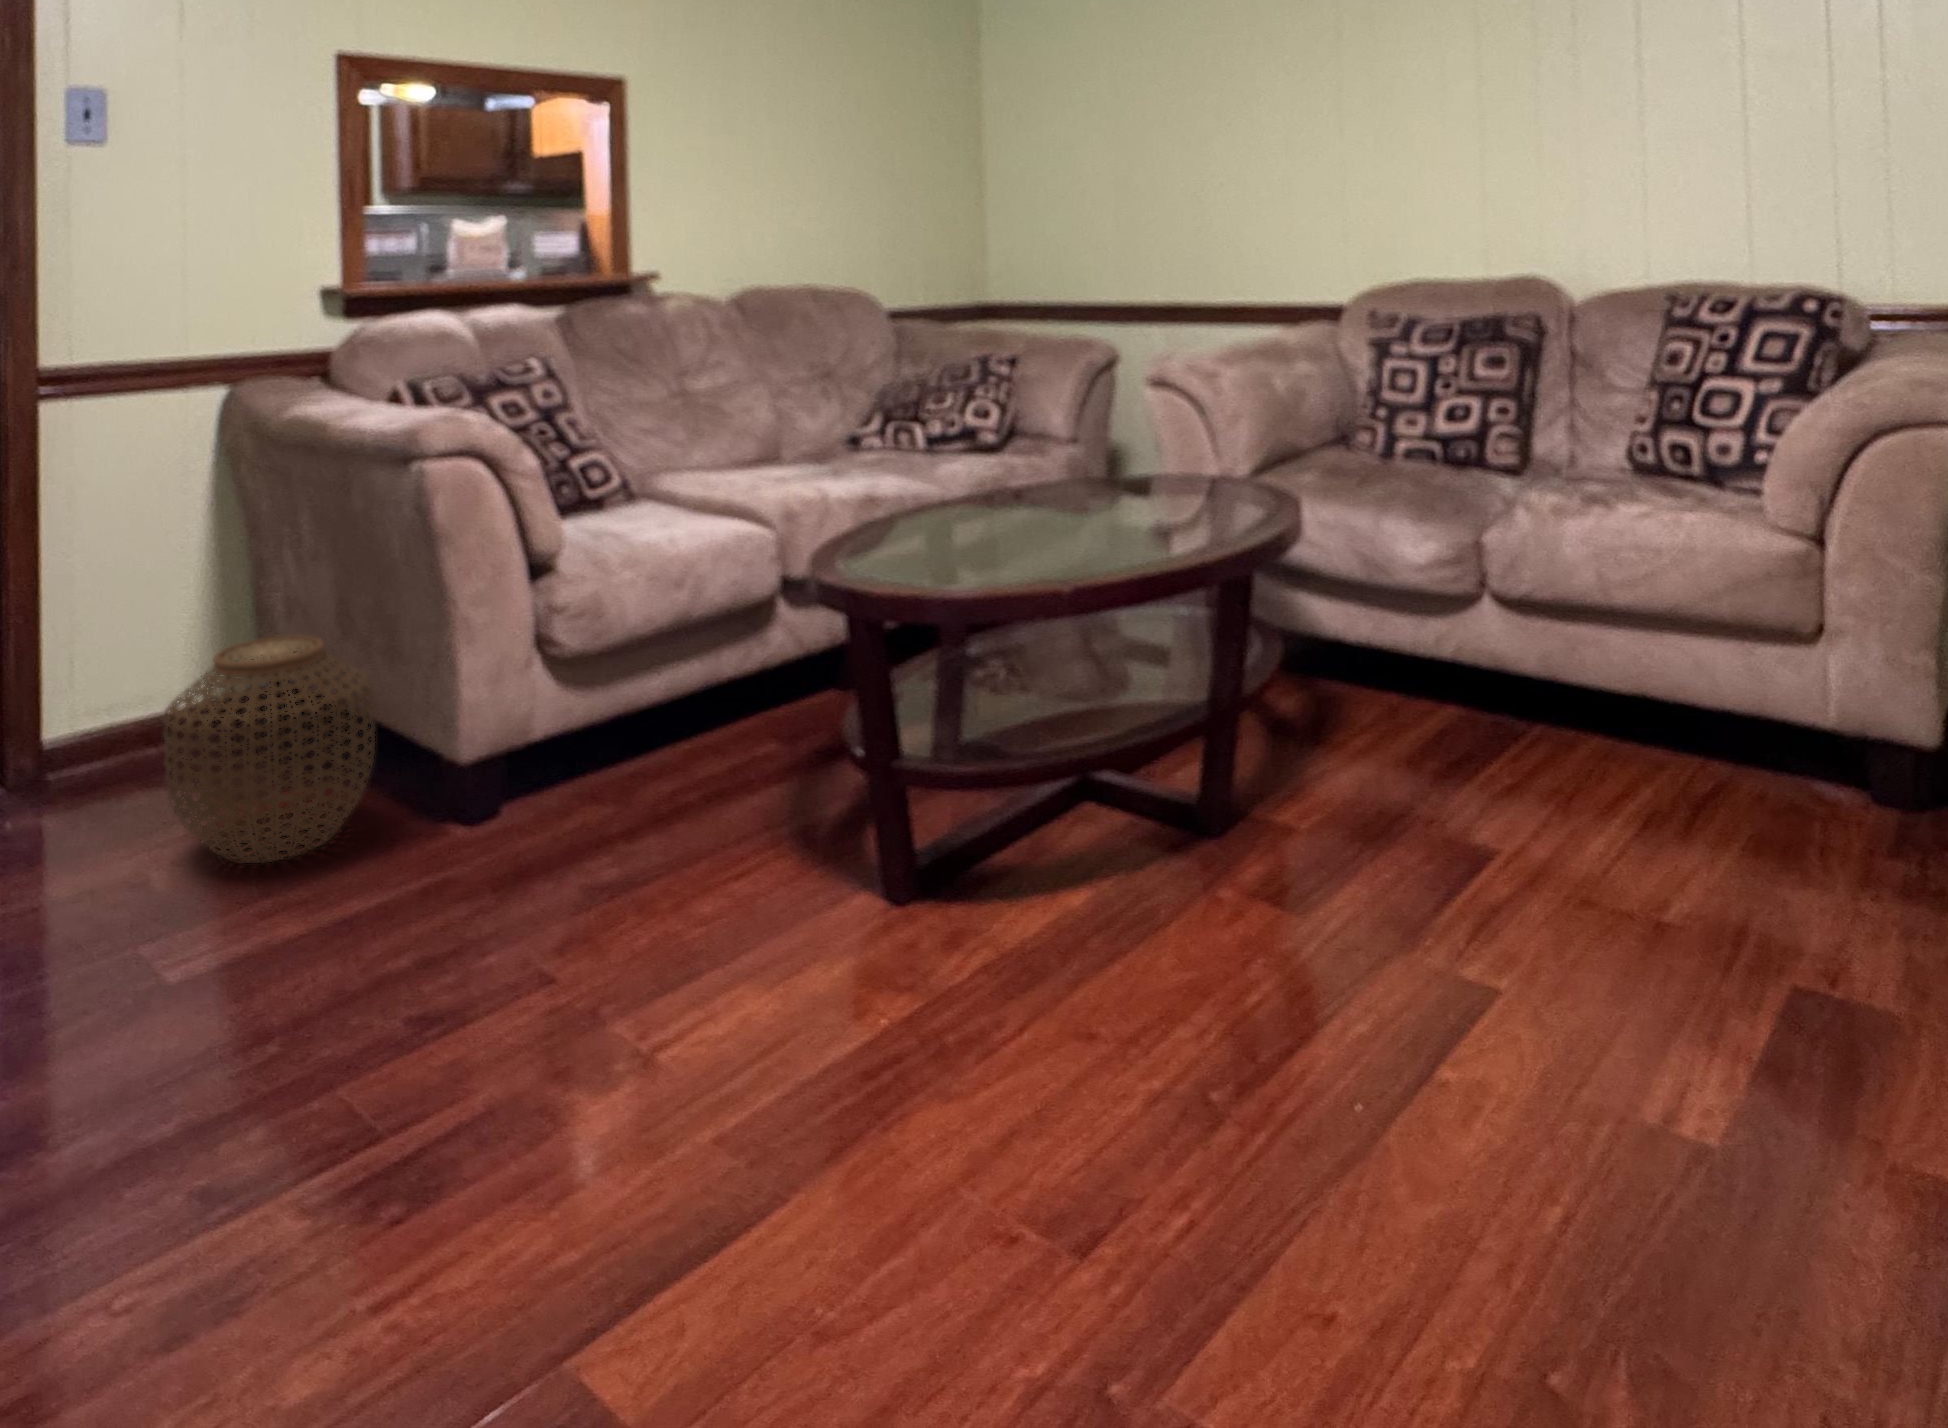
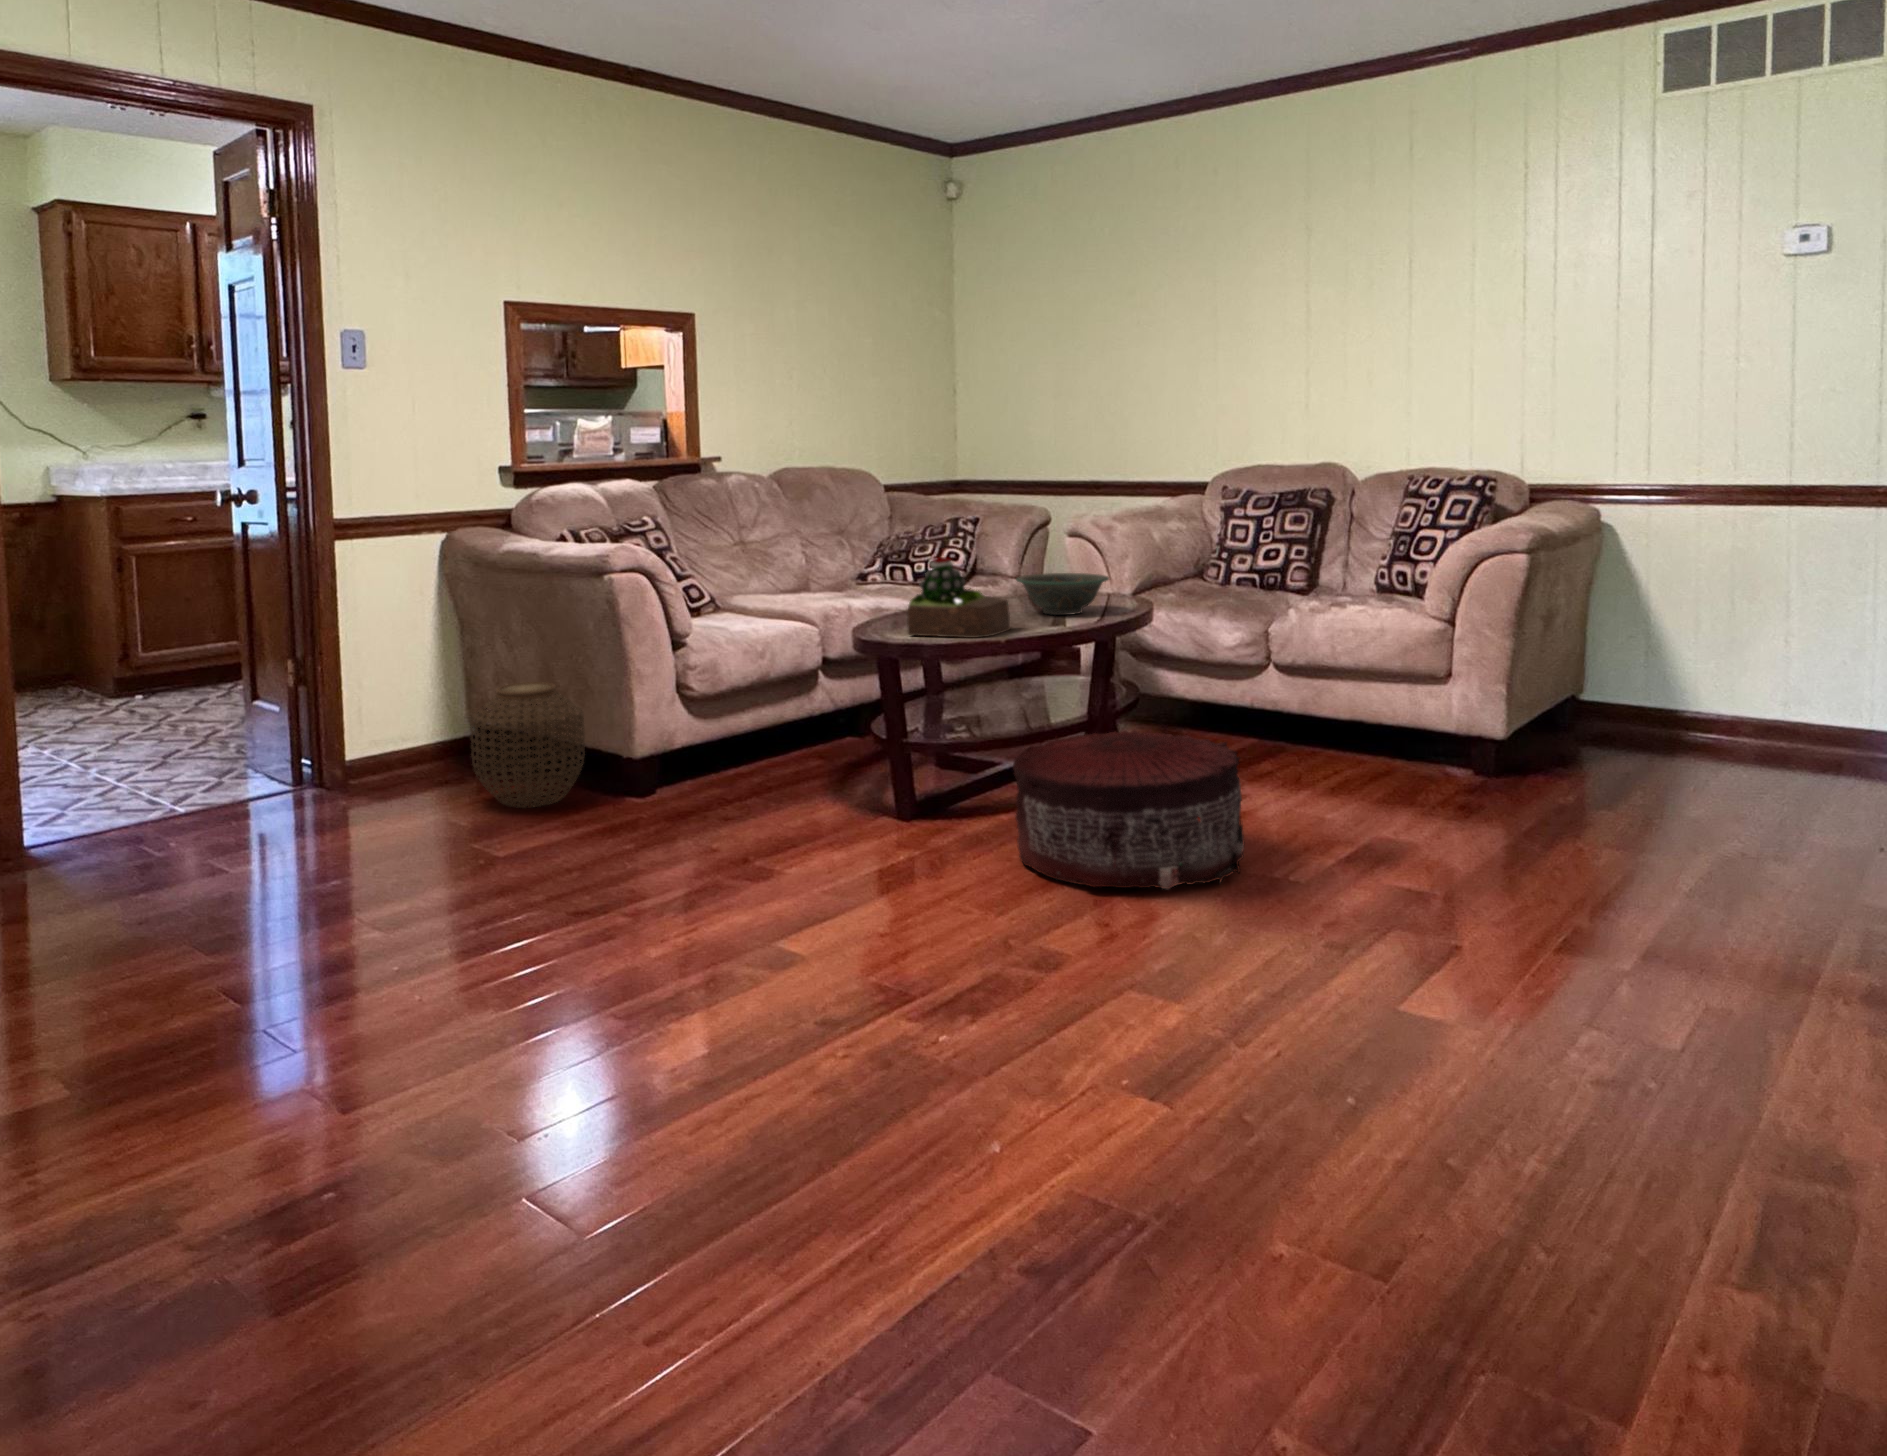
succulent plant: none [913,427,1086,568] -> present [908,557,1010,638]
decorative bowl: none [1090,445,1238,515] -> present [1016,573,1109,615]
pouf: none [1109,752,1600,1180] -> present [1013,730,1244,889]

